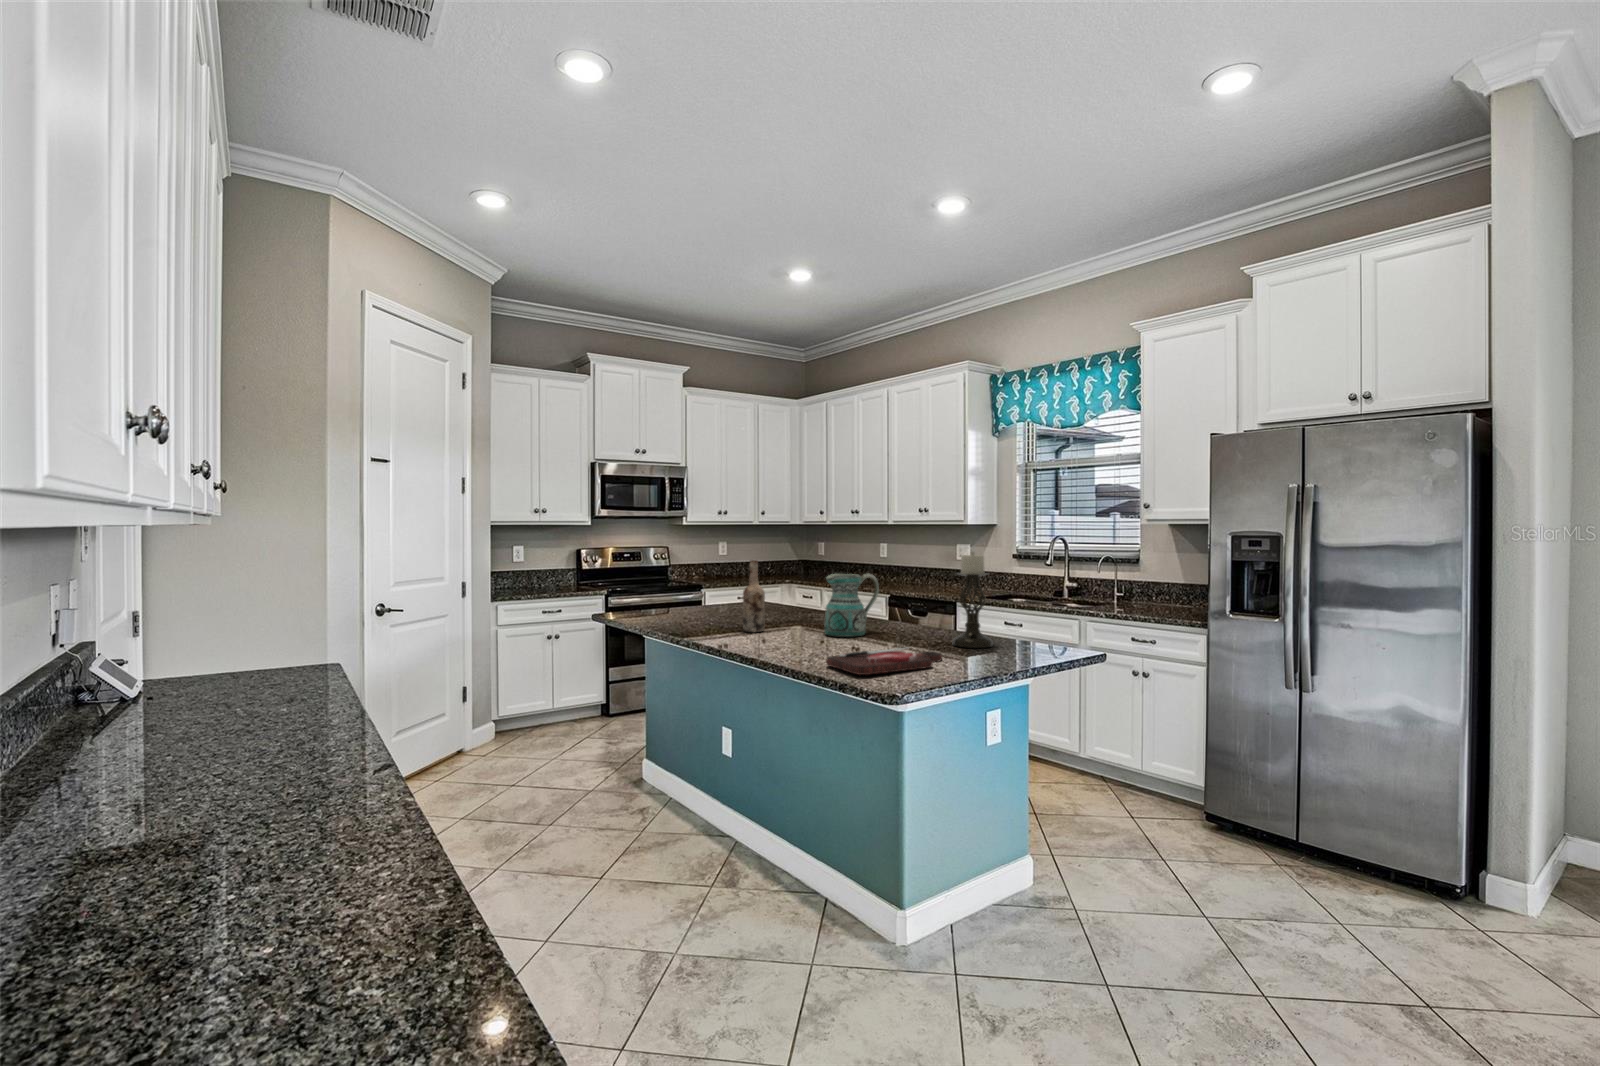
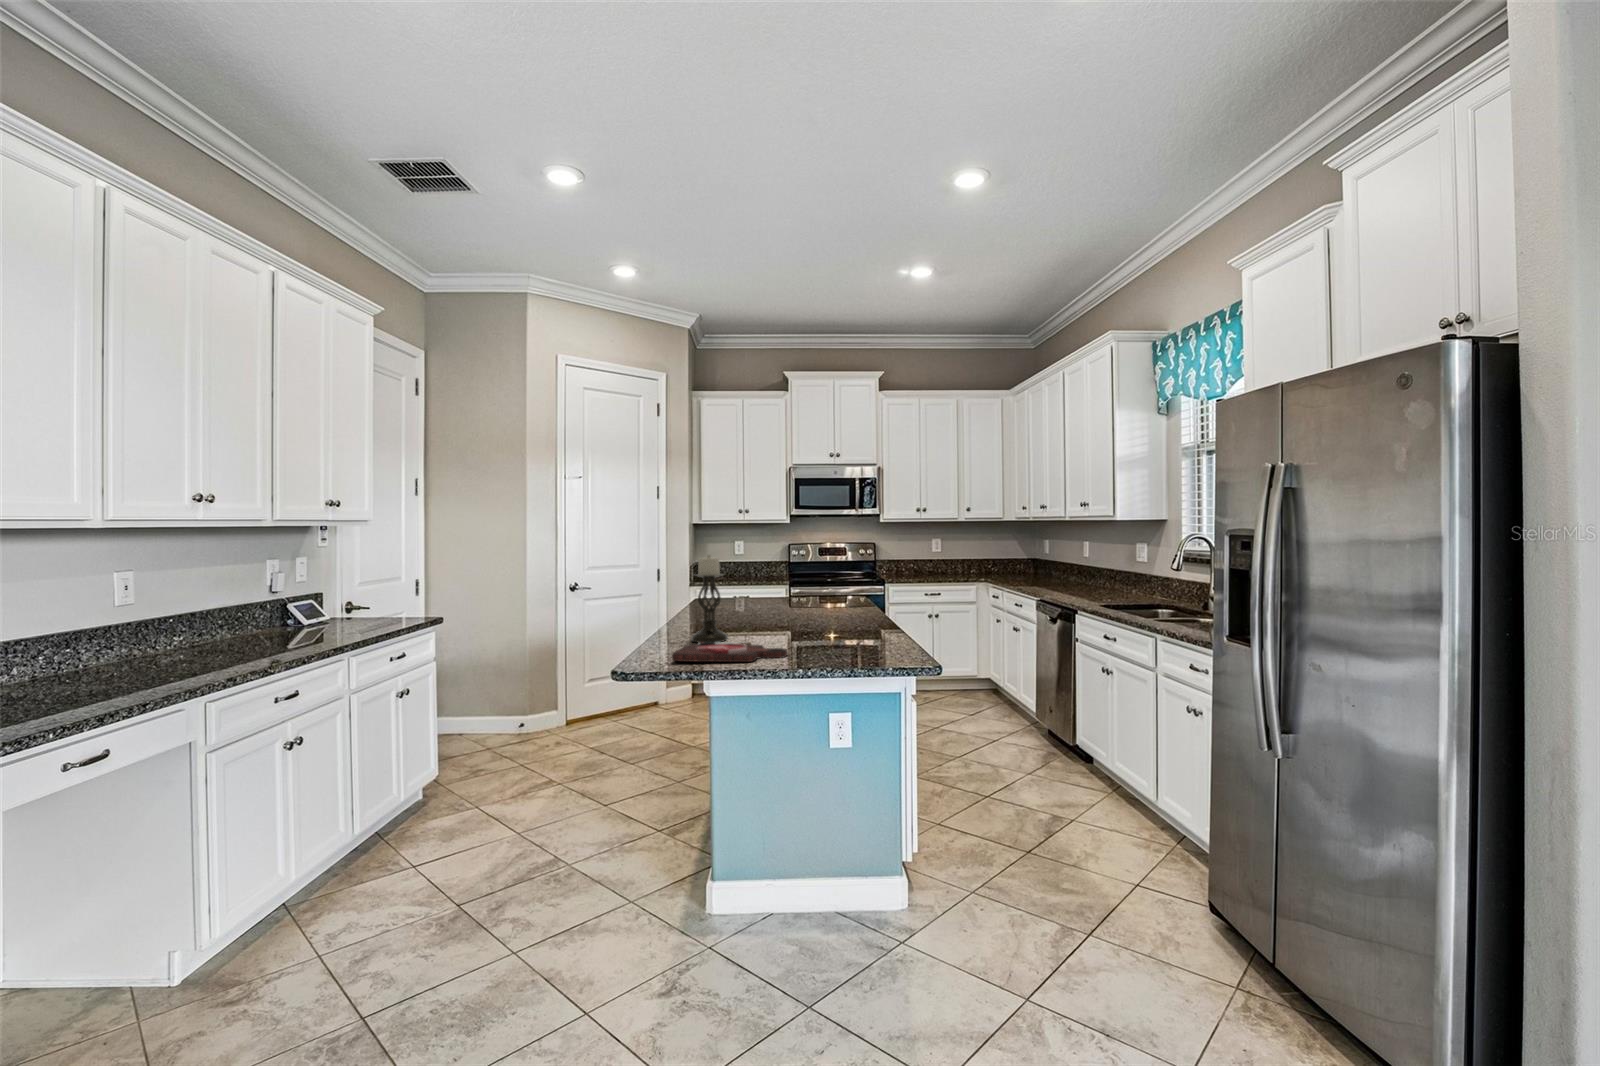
candle holder: present [953,552,993,648] -> present [691,555,728,643]
wine bottle: present [743,560,765,632] -> none [739,557,759,621]
ceramic pitcher: present [824,573,879,637] -> none [781,571,834,631]

